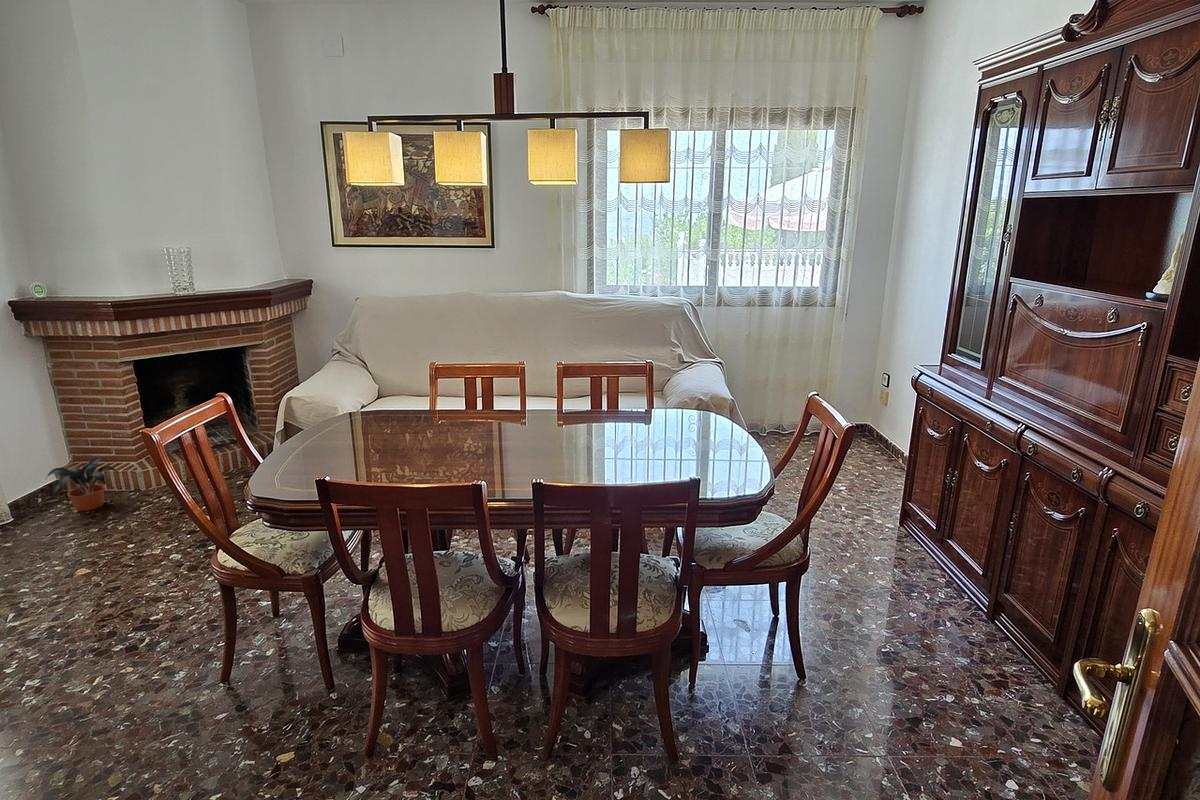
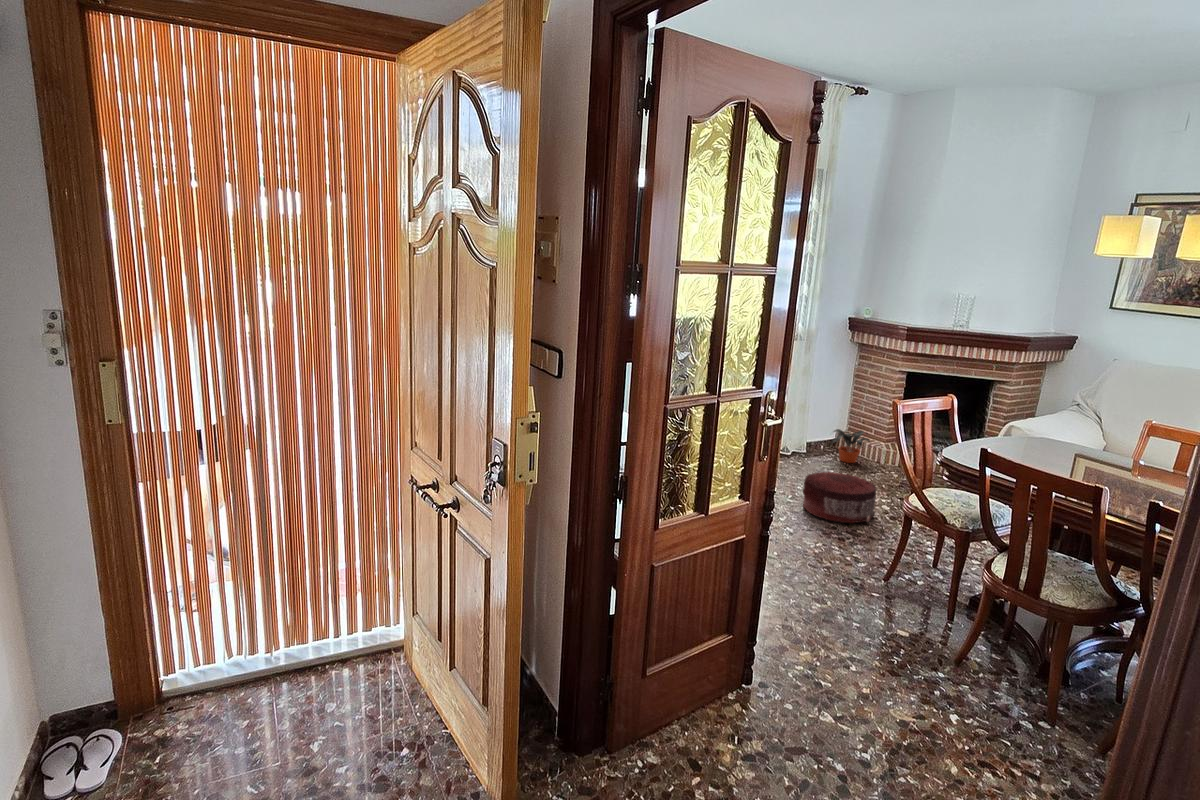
pouf: none [28,536,167,632] -> present [803,472,876,523]

